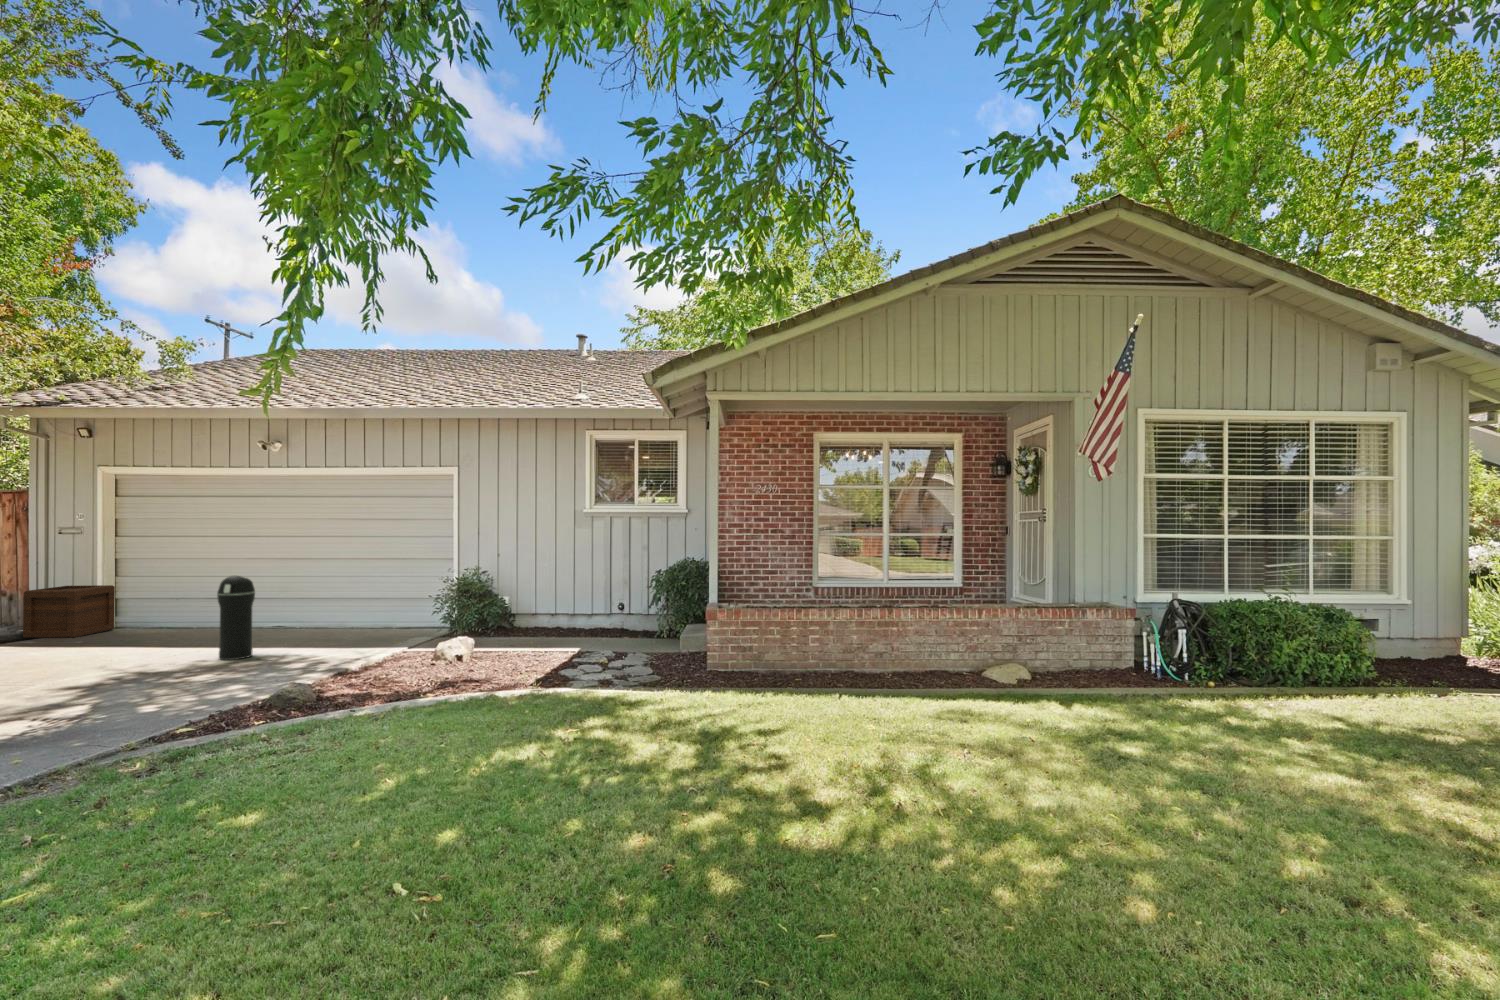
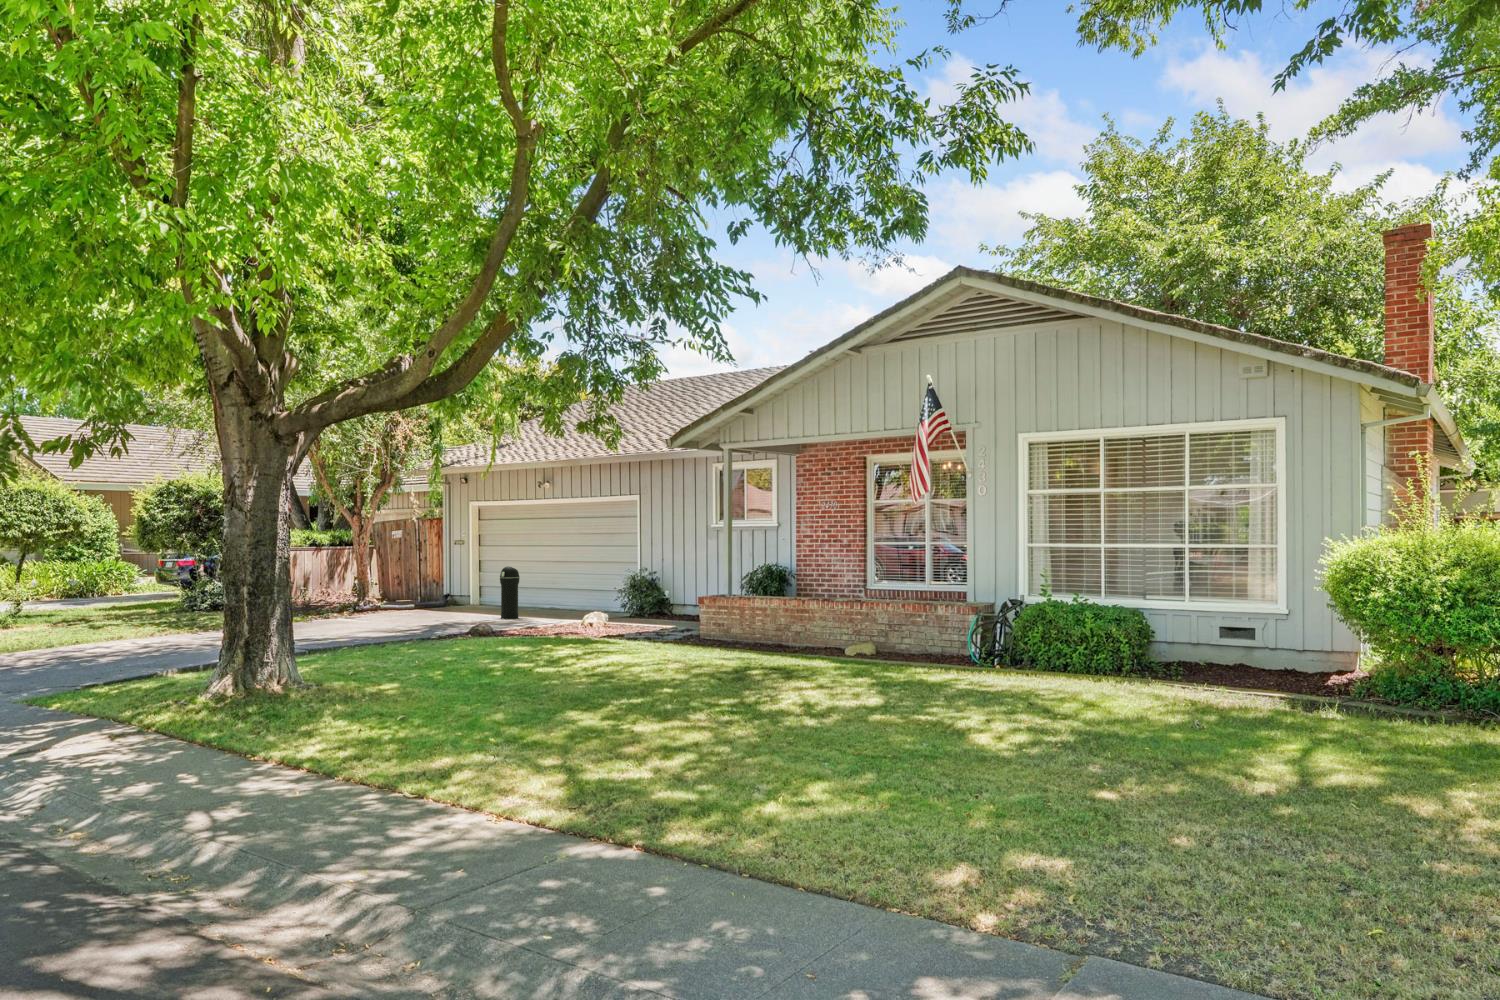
wooden crate: present [23,585,115,638] -> none [436,576,479,608]

